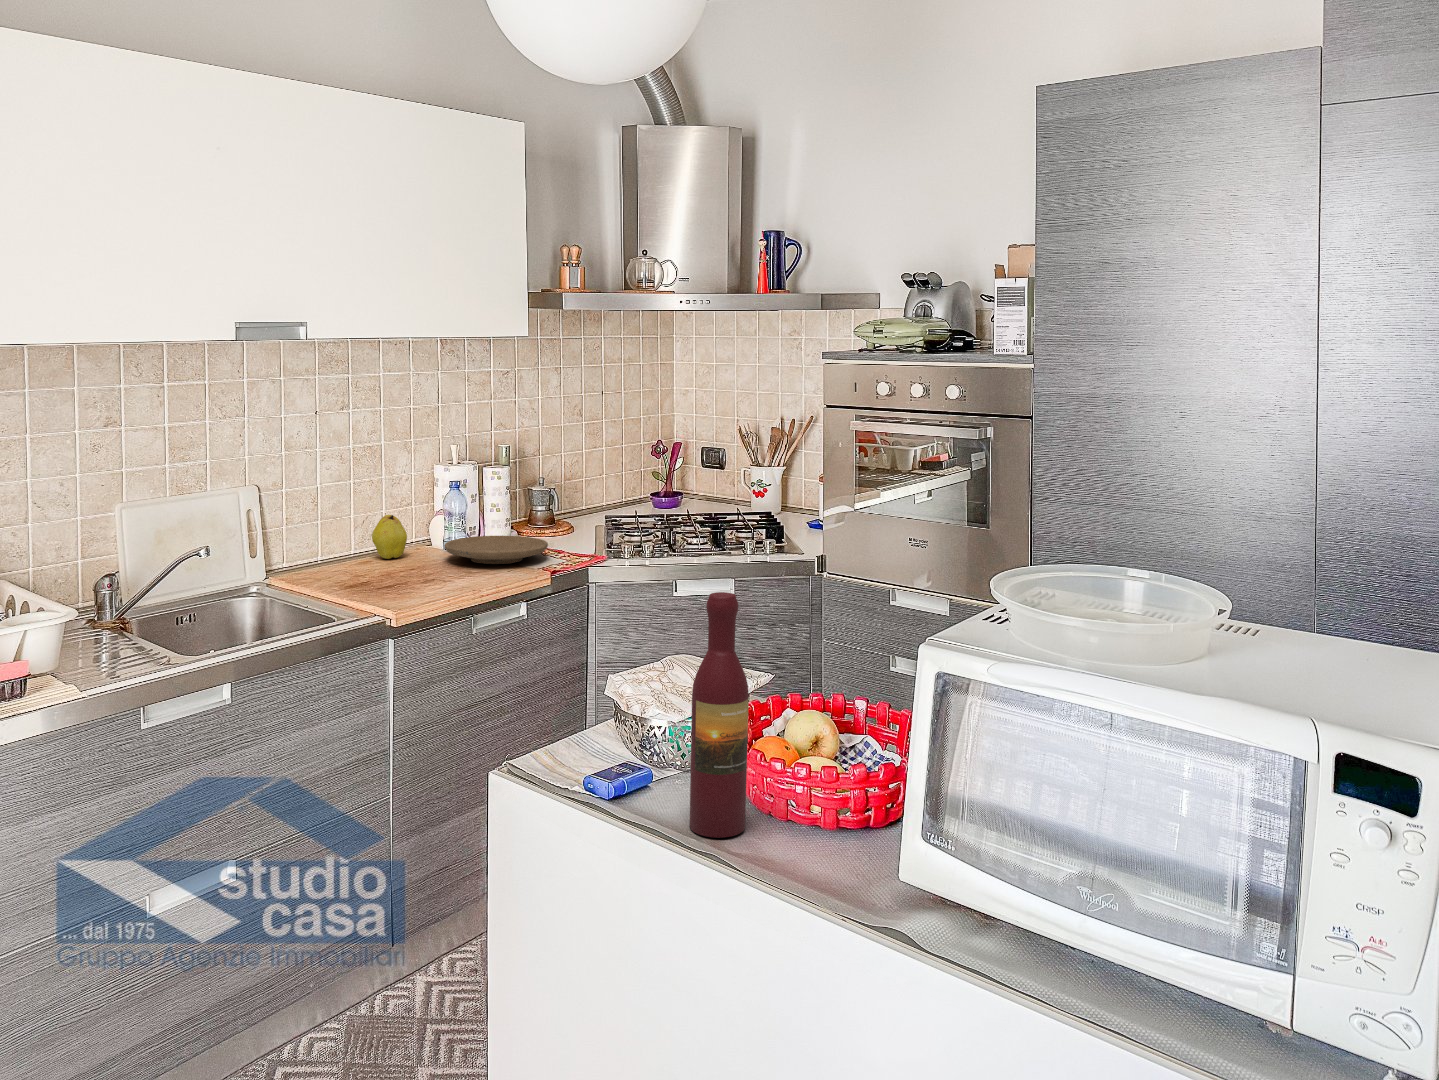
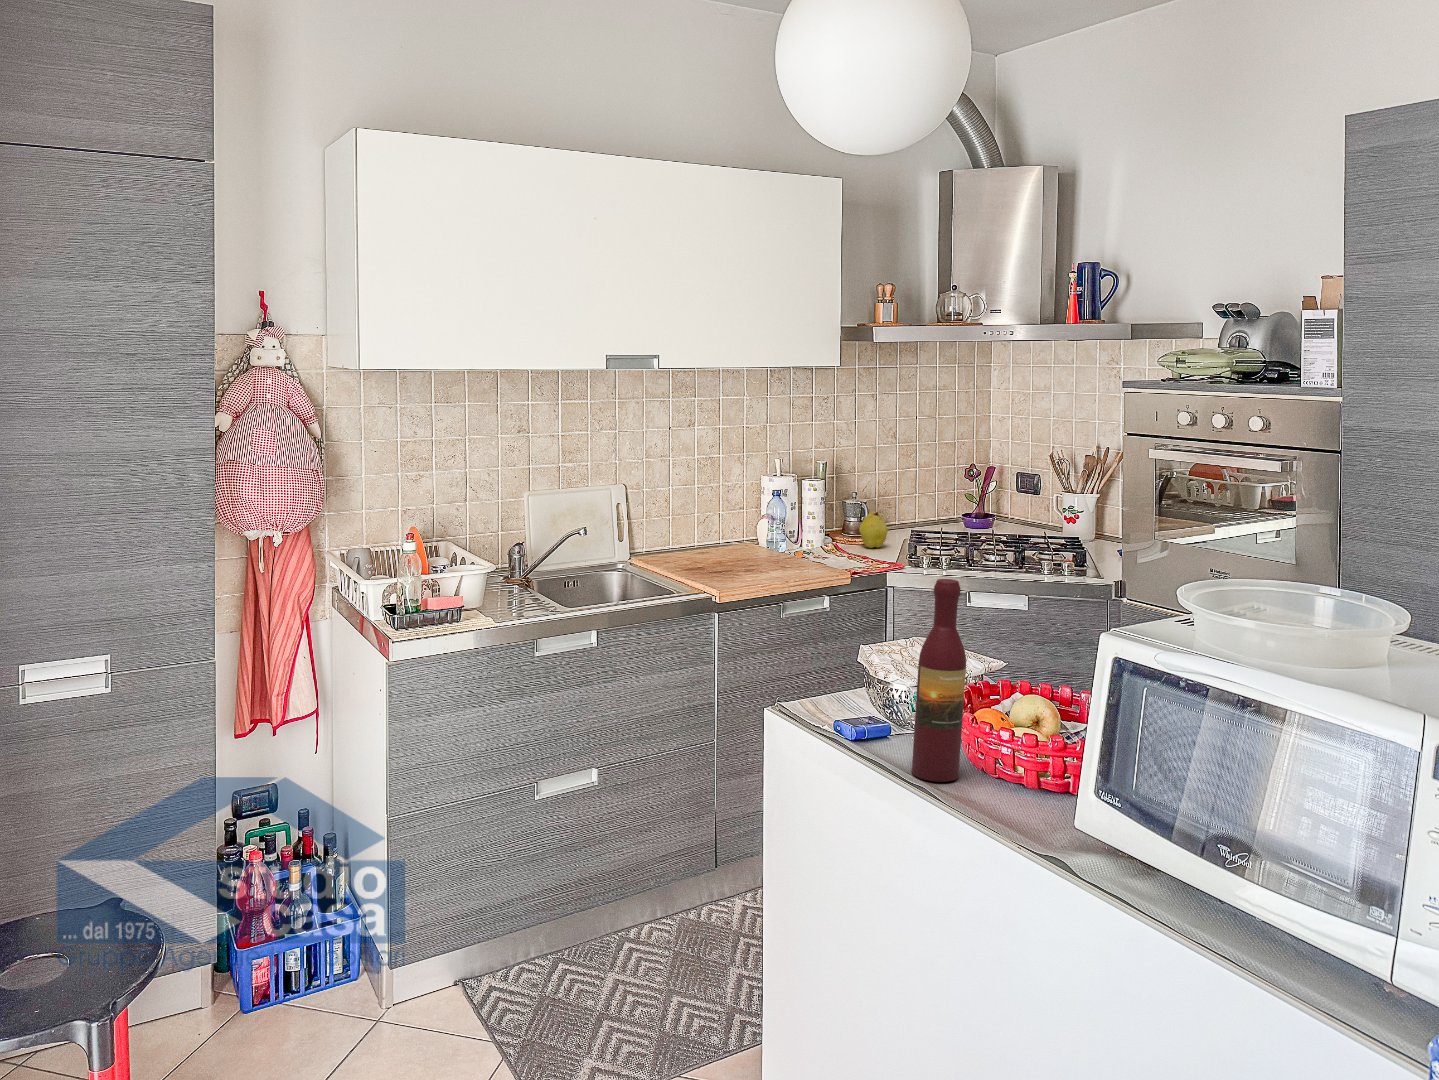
fruit: present [372,515,407,559] -> present [859,512,888,548]
plate: present [444,536,548,564] -> none [764,541,855,565]

